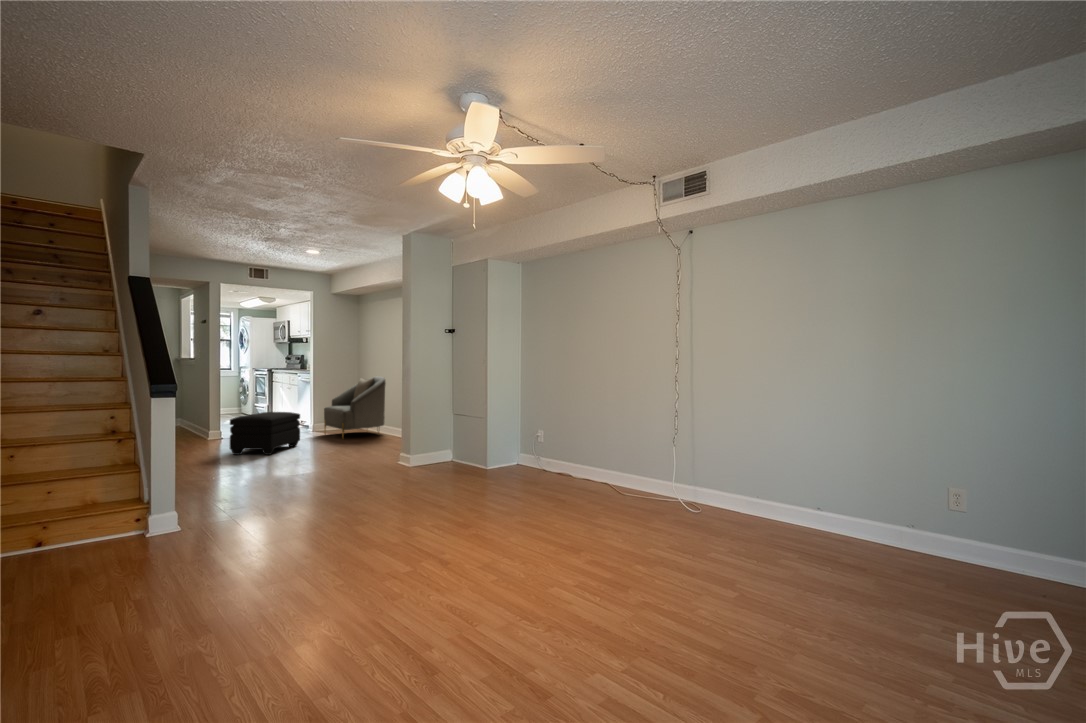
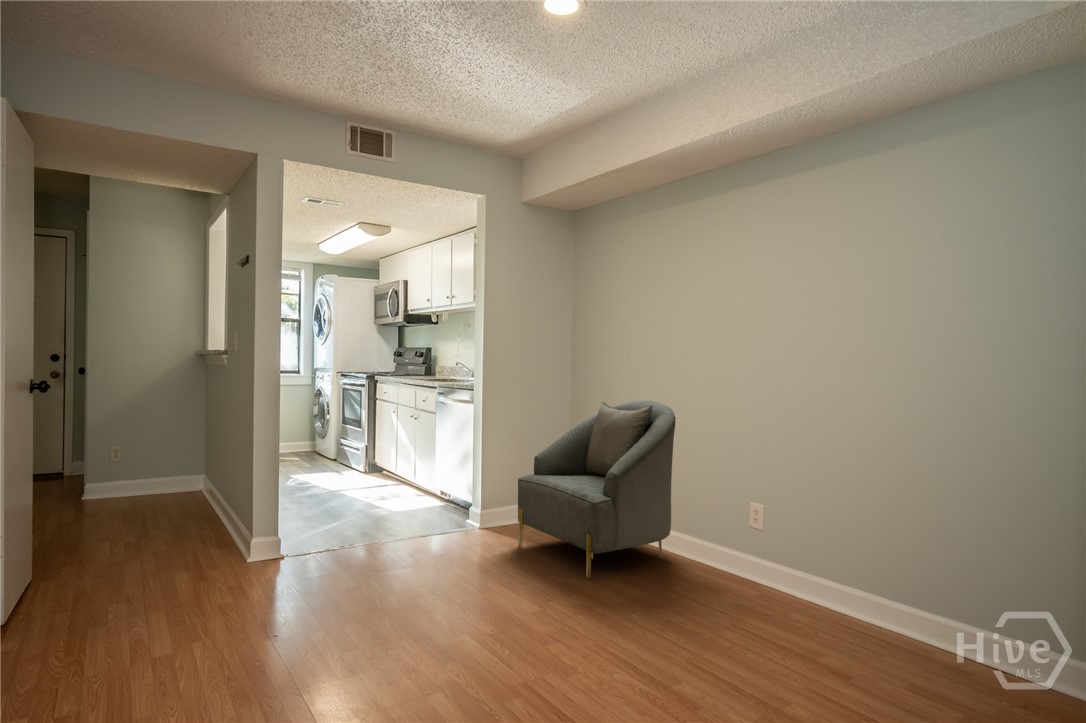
ottoman: present [230,412,300,455] -> none [305,510,496,686]

